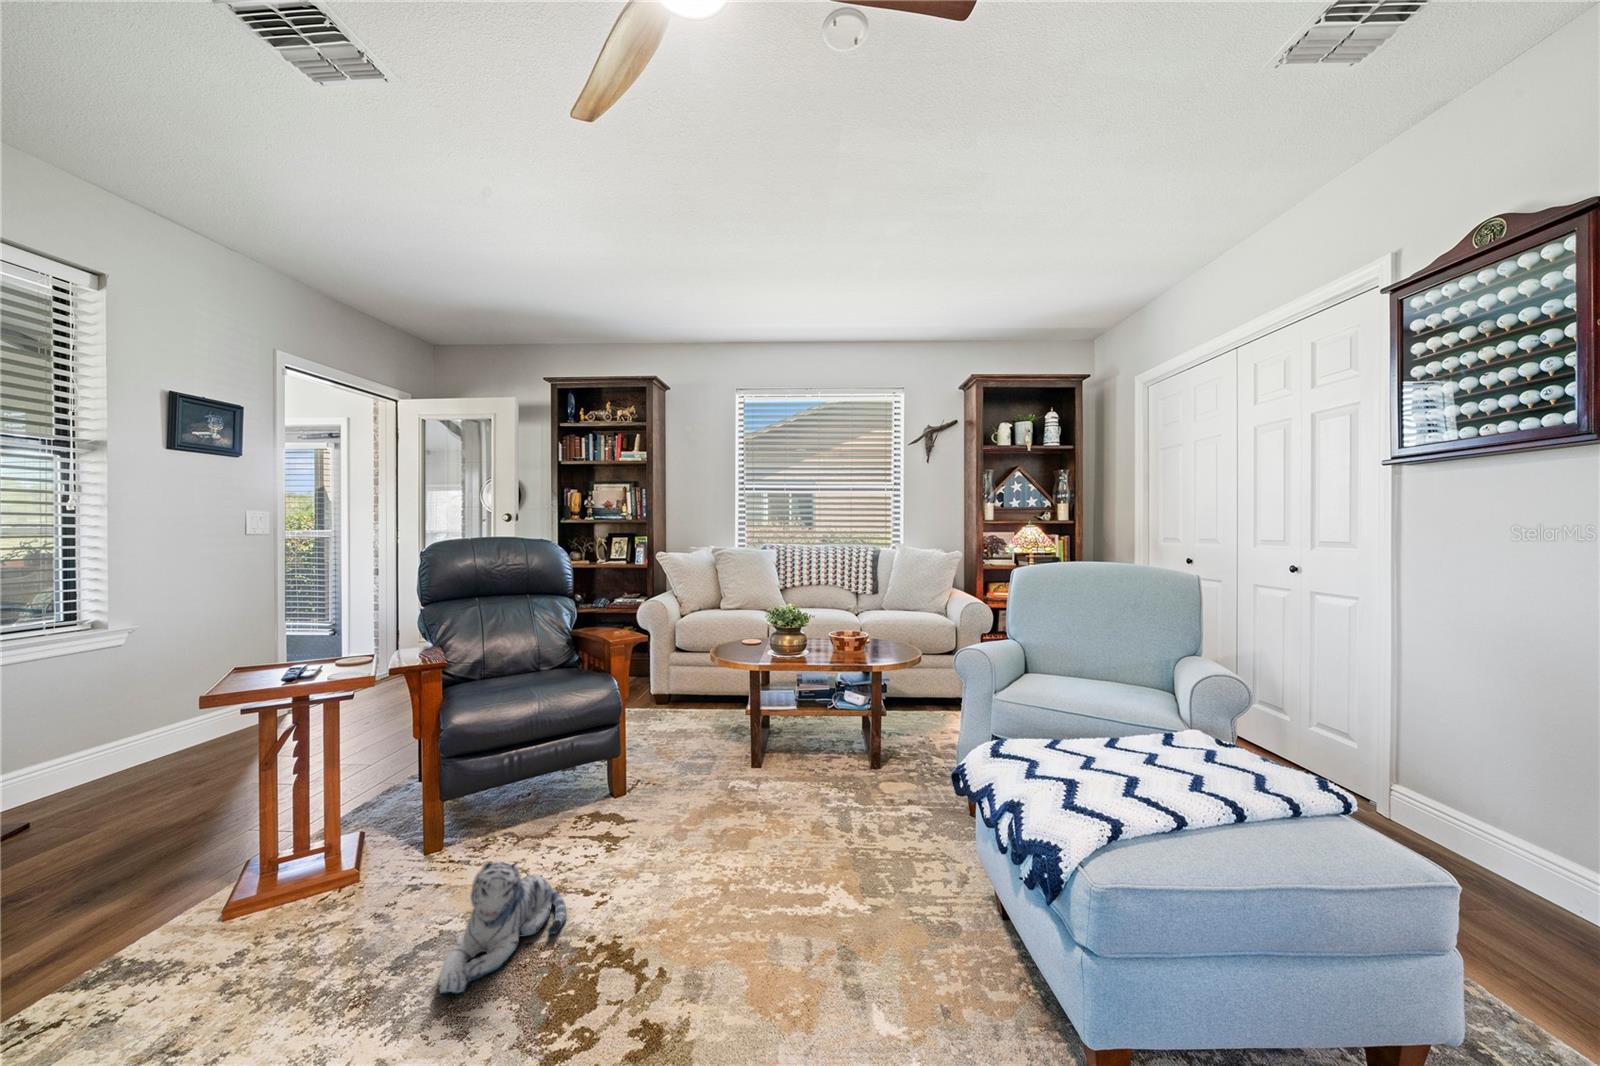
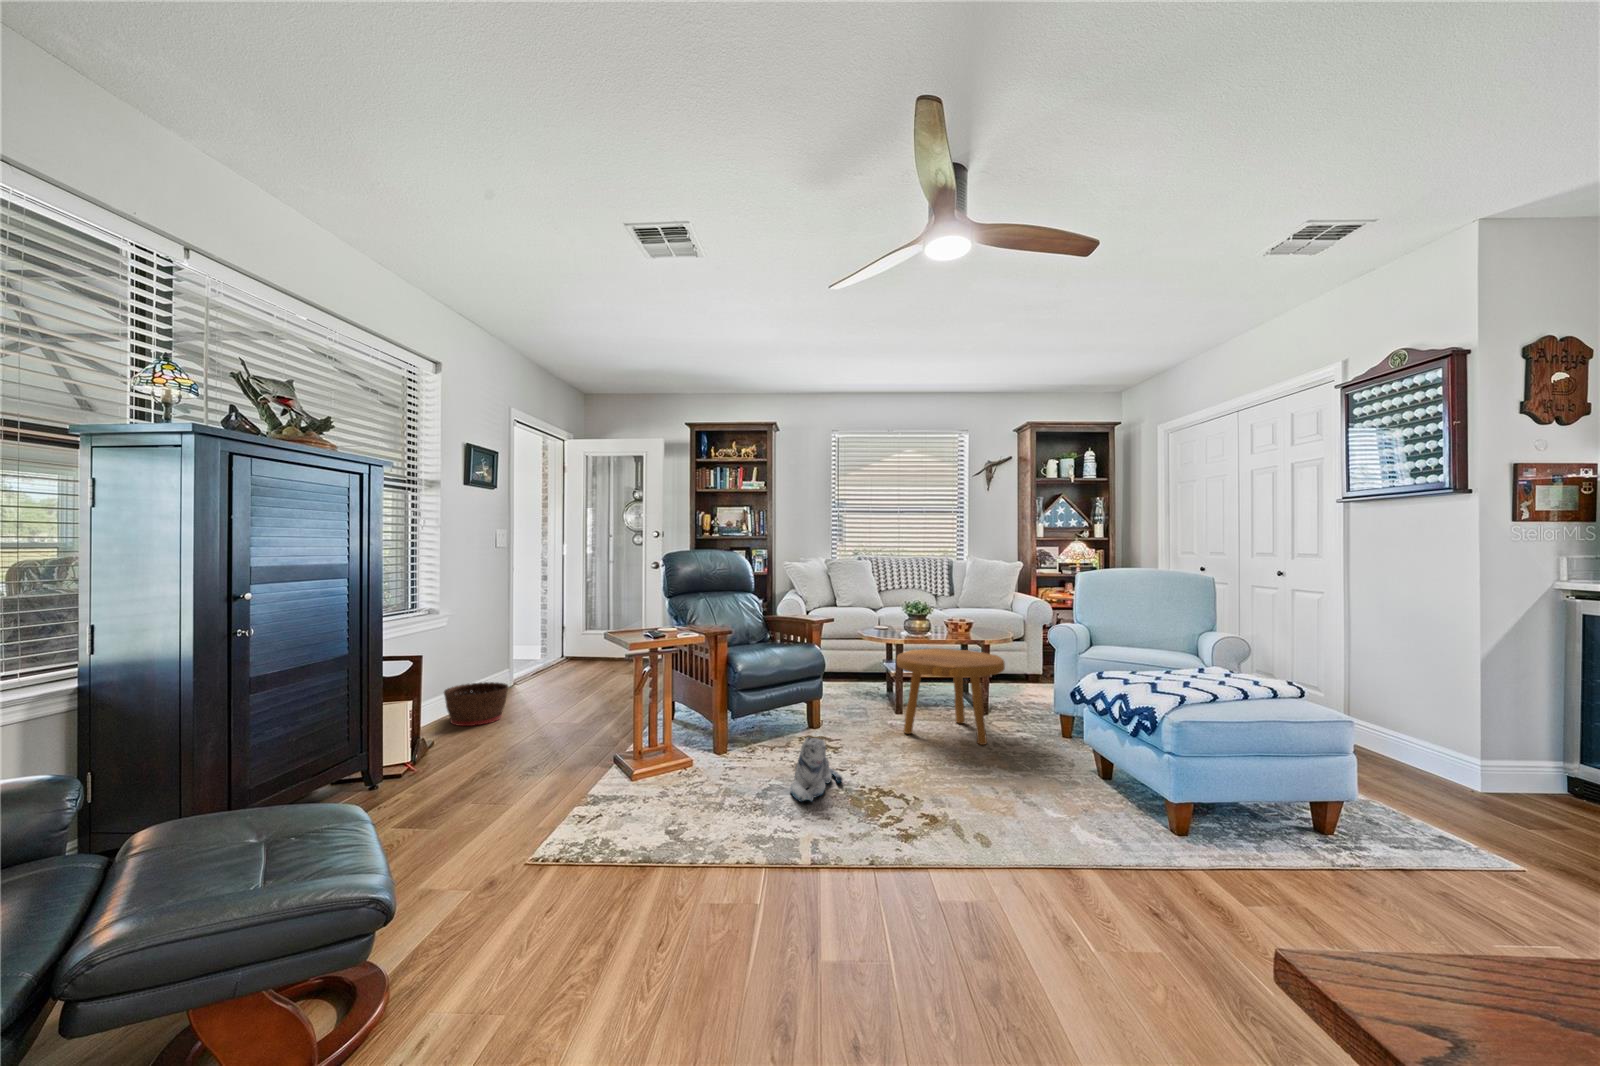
footstool: none [728,677,883,833] -> present [897,648,1005,745]
basket: none [87,723,204,793] -> present [444,682,508,726]

